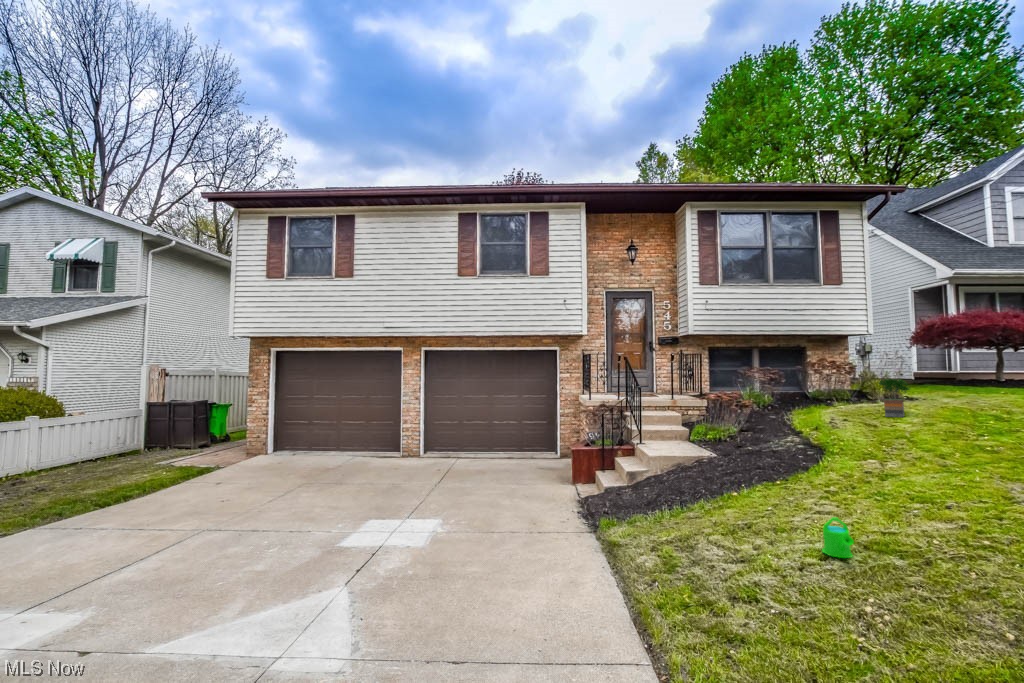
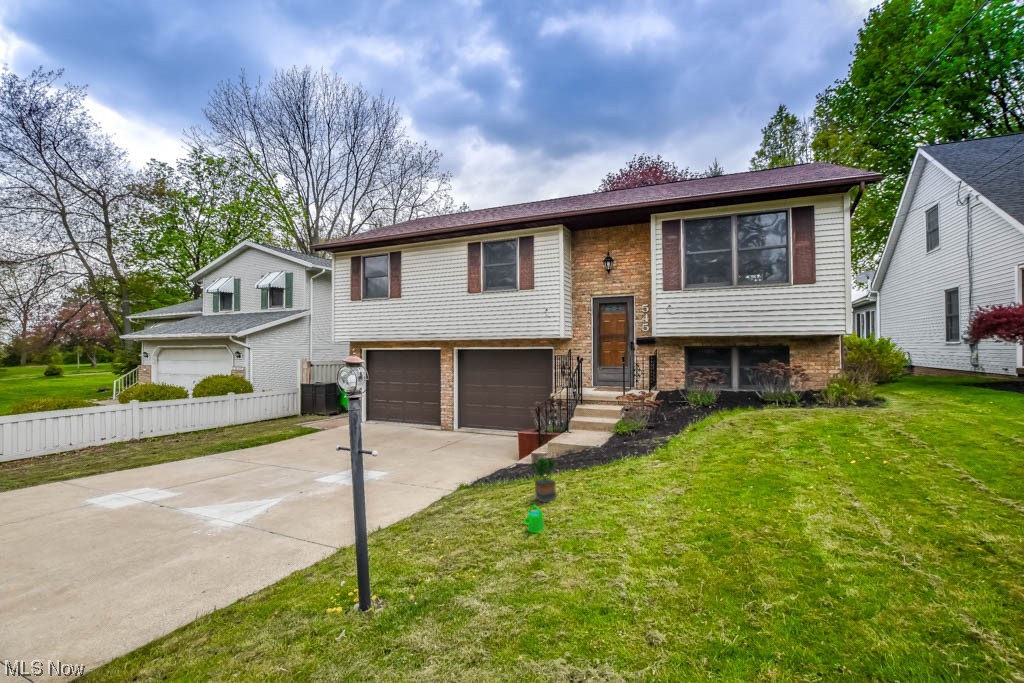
potted tree: present [879,379,909,417] -> present [531,457,559,503]

